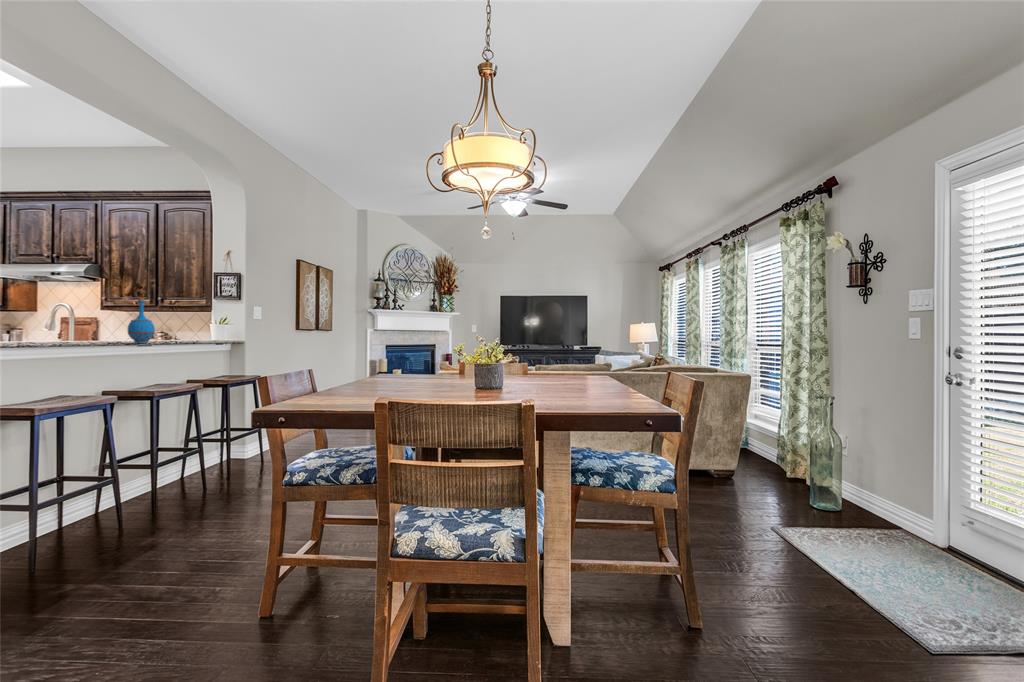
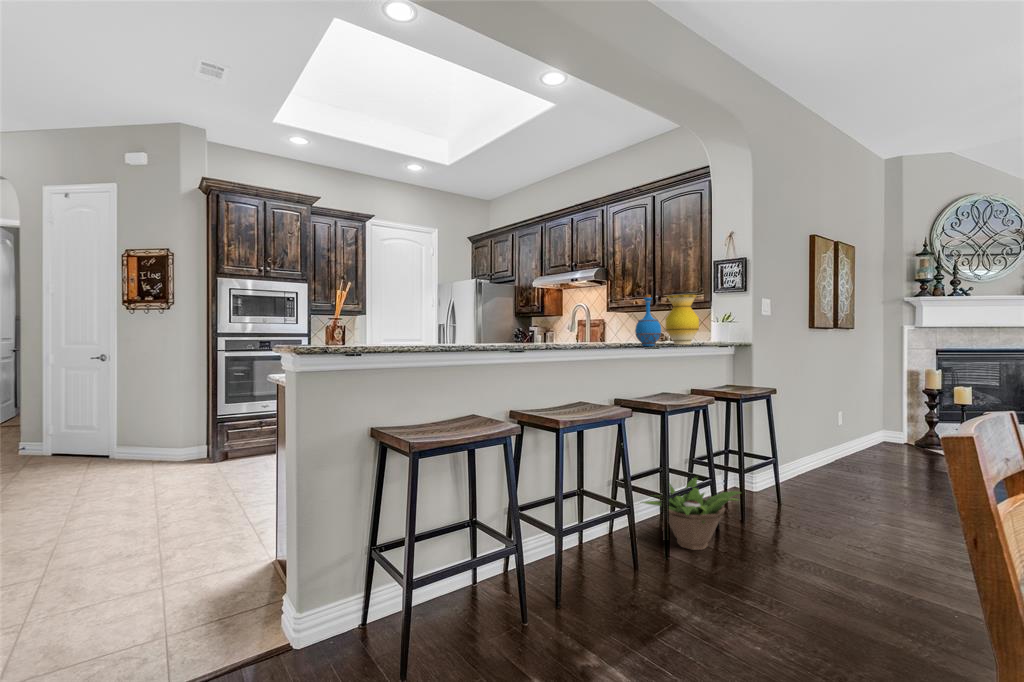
vase: none [161,300,193,342] -> present [666,295,699,345]
decorative plant: none [128,451,224,509] -> present [642,477,741,550]

